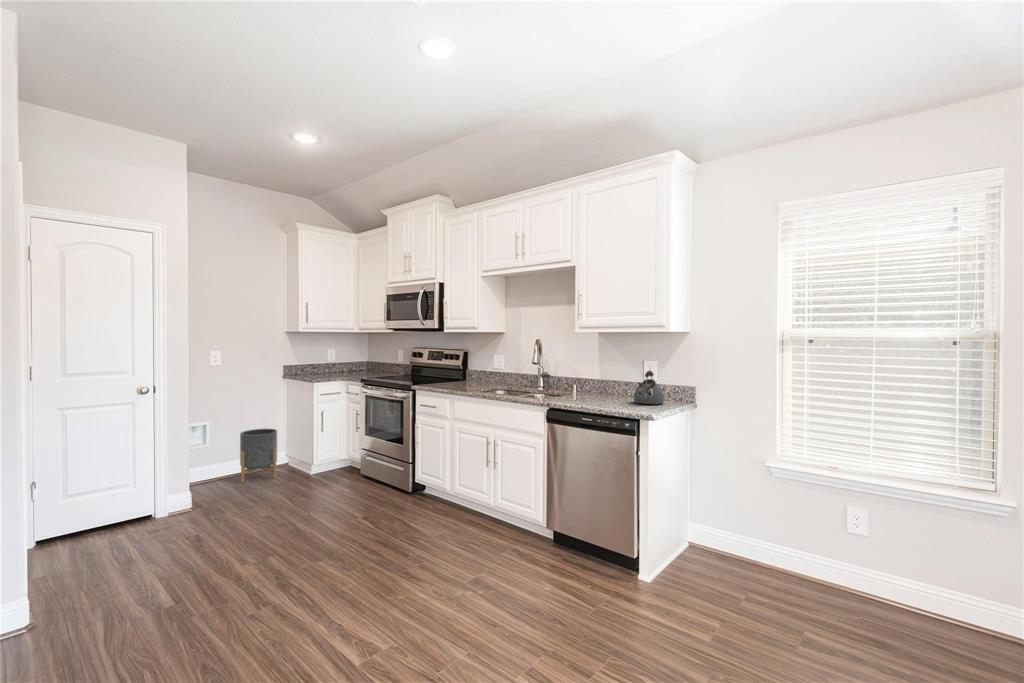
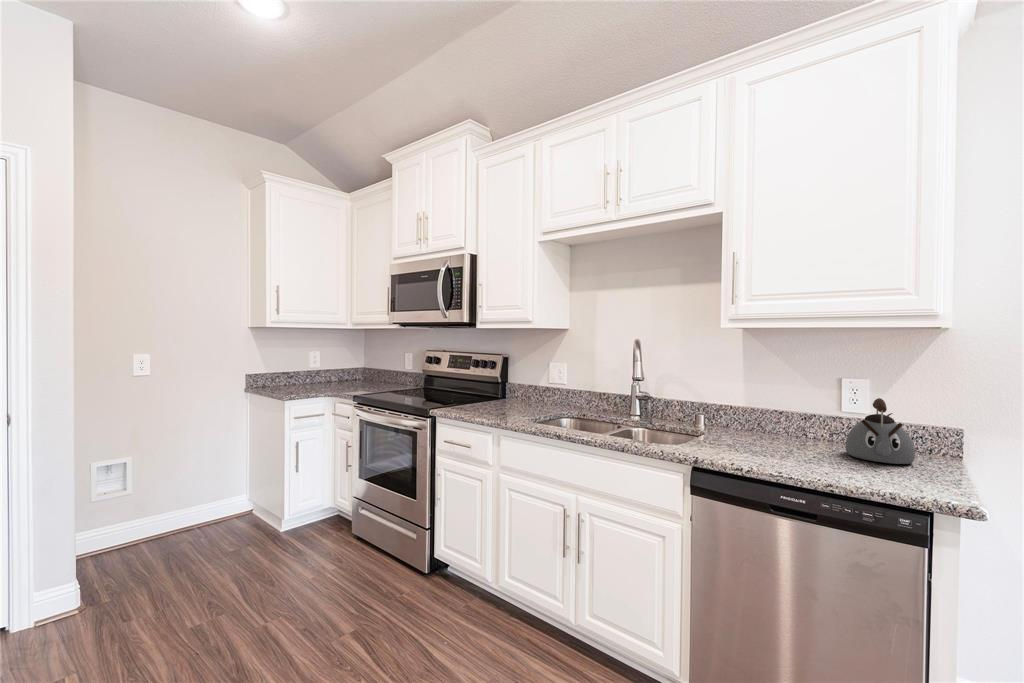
planter: present [240,429,277,483] -> none [173,465,231,551]

